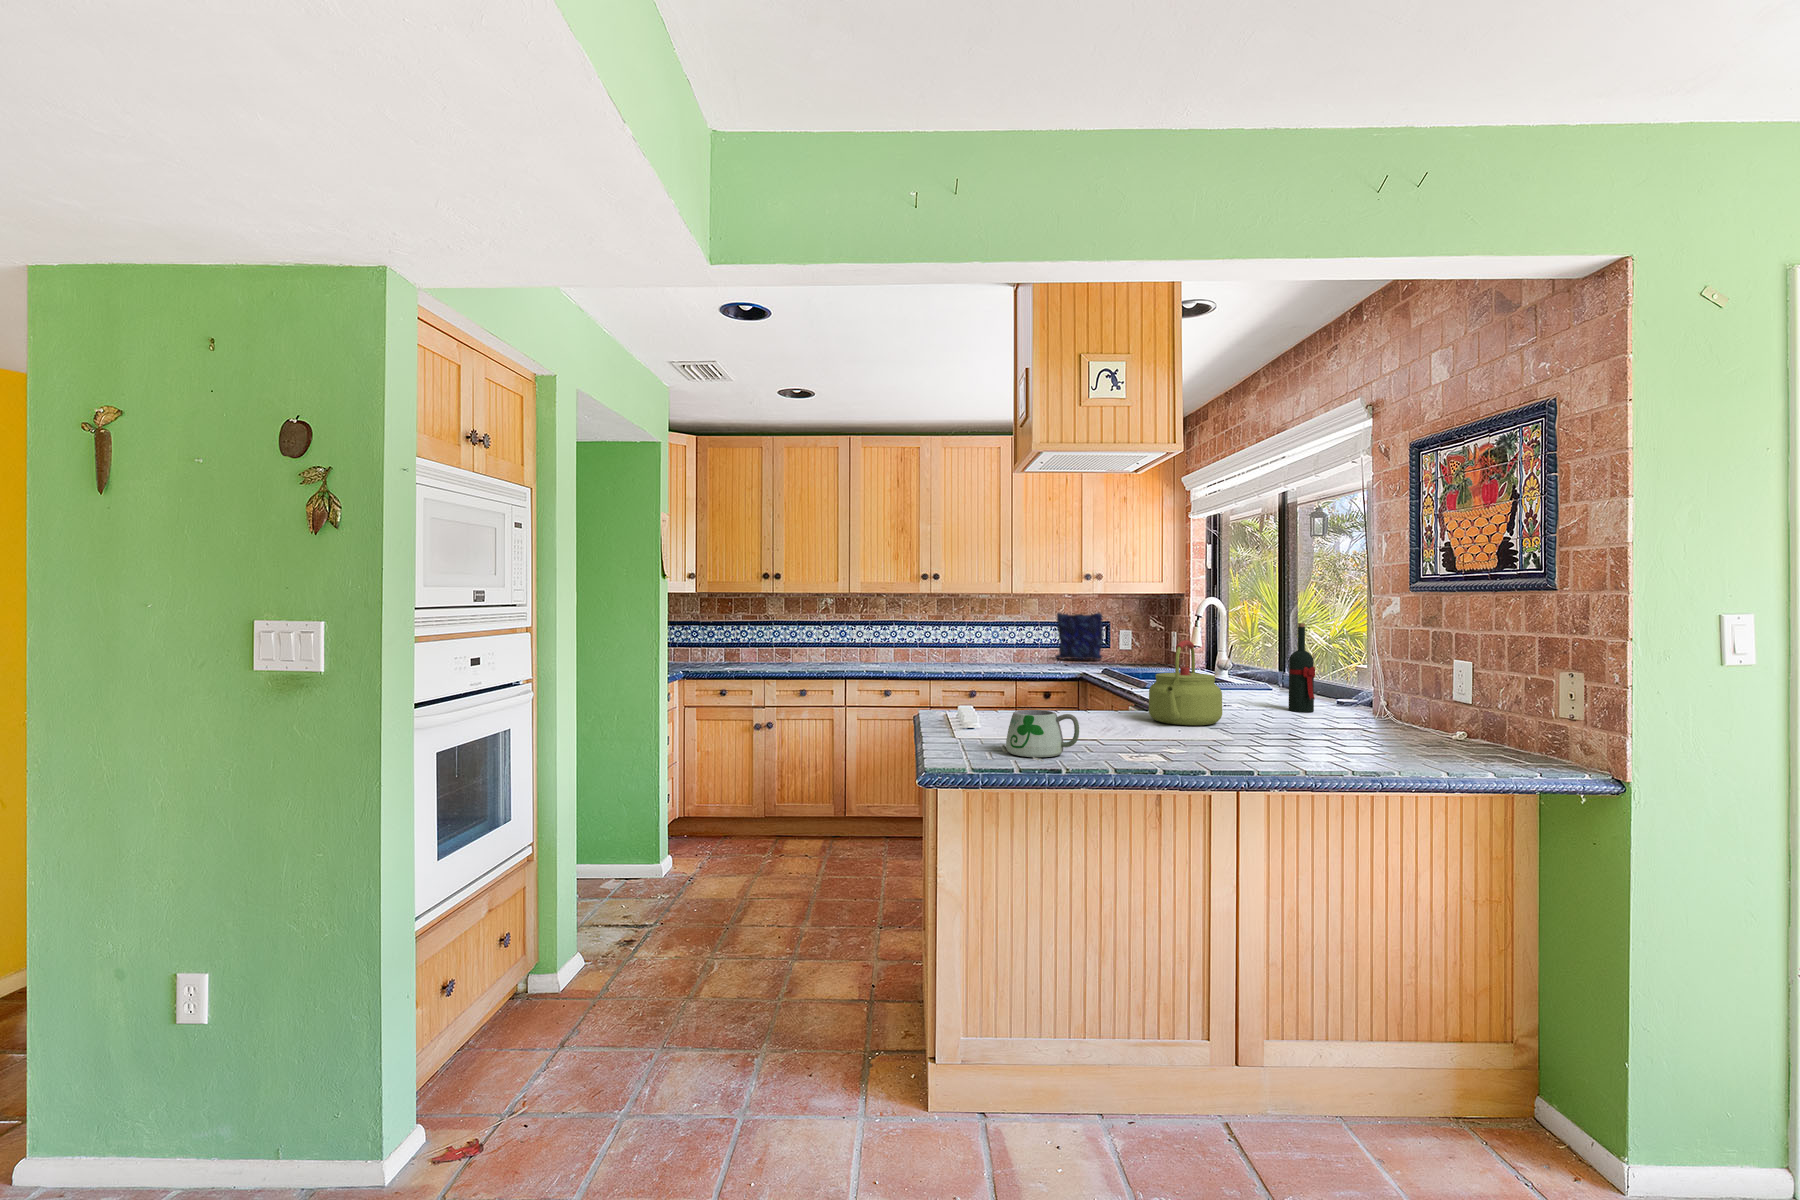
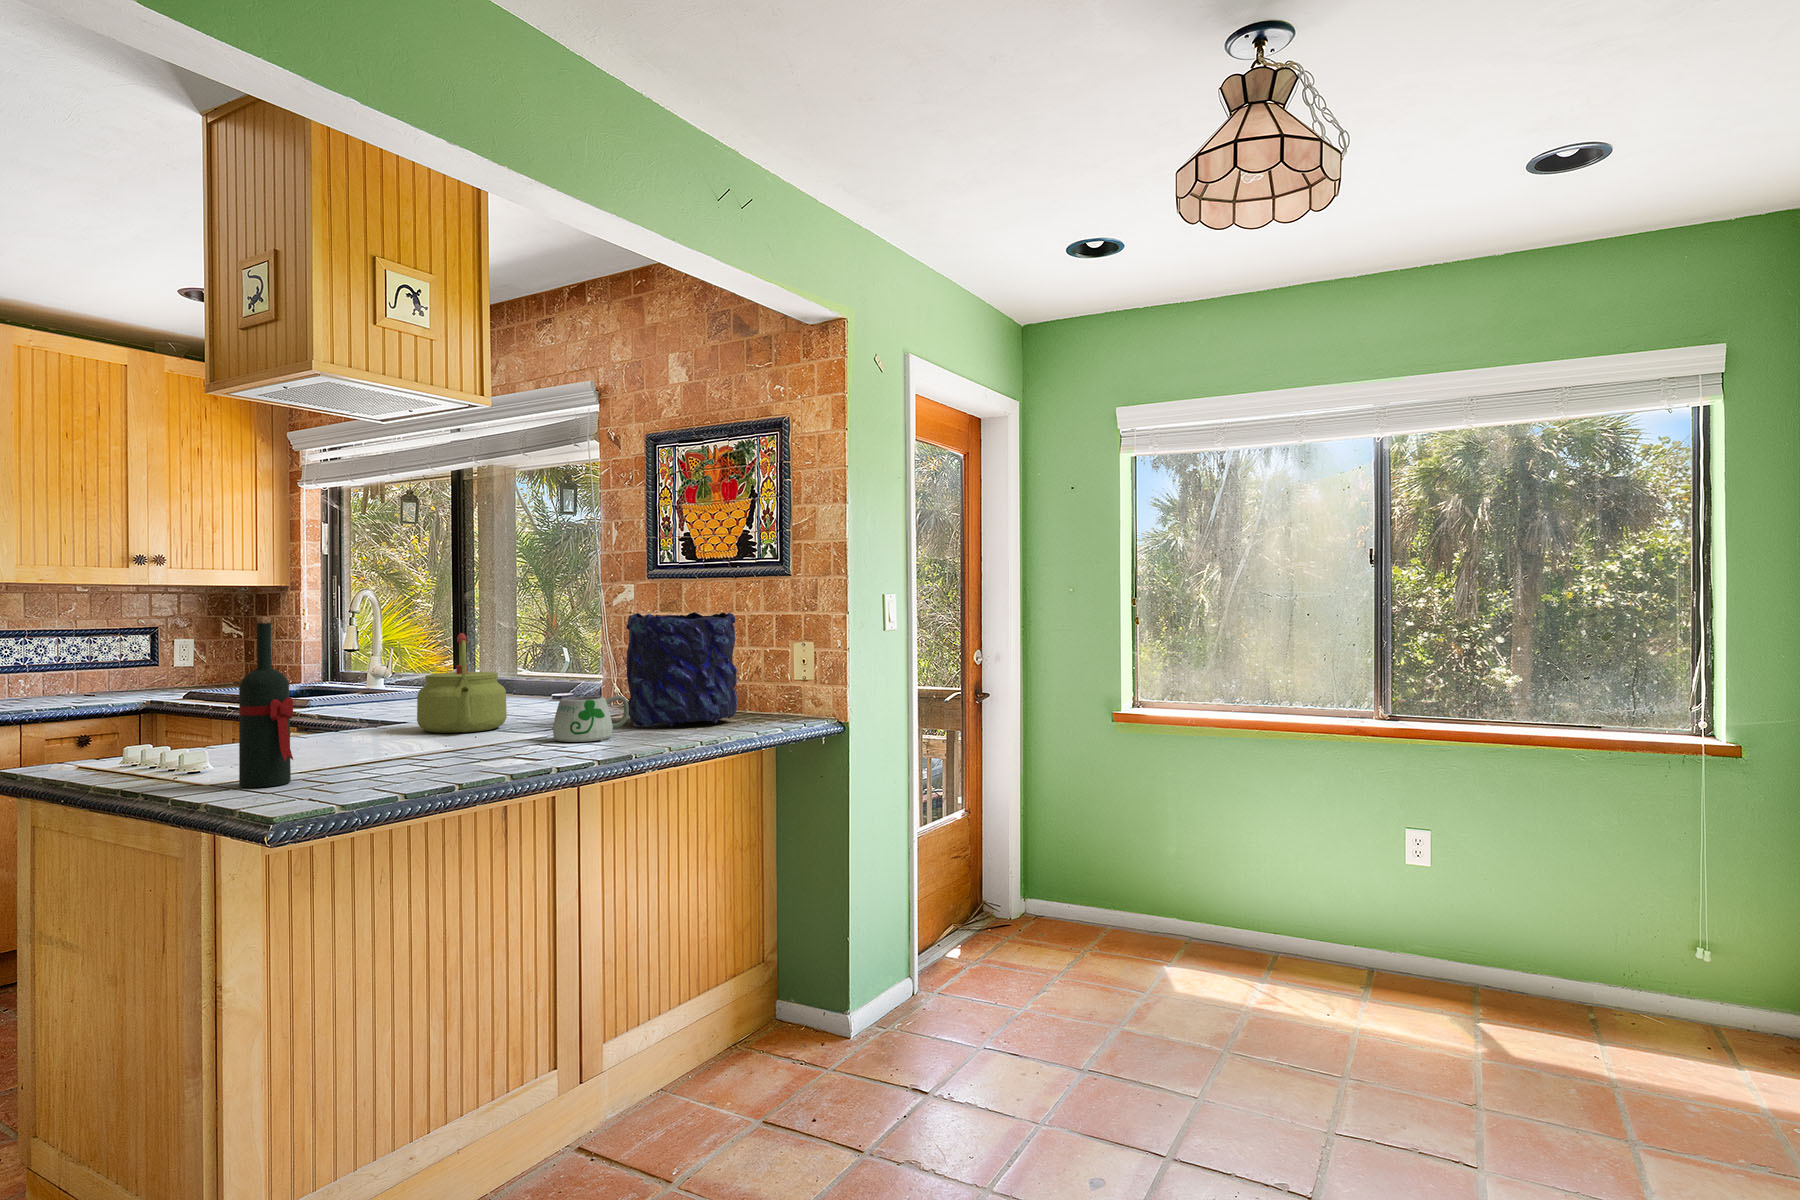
vase: present [1055,613,1103,660] -> present [626,612,737,727]
wine bottle: present [1289,623,1315,712] -> present [239,616,293,787]
mug: present [1006,710,1079,762] -> present [553,695,629,742]

